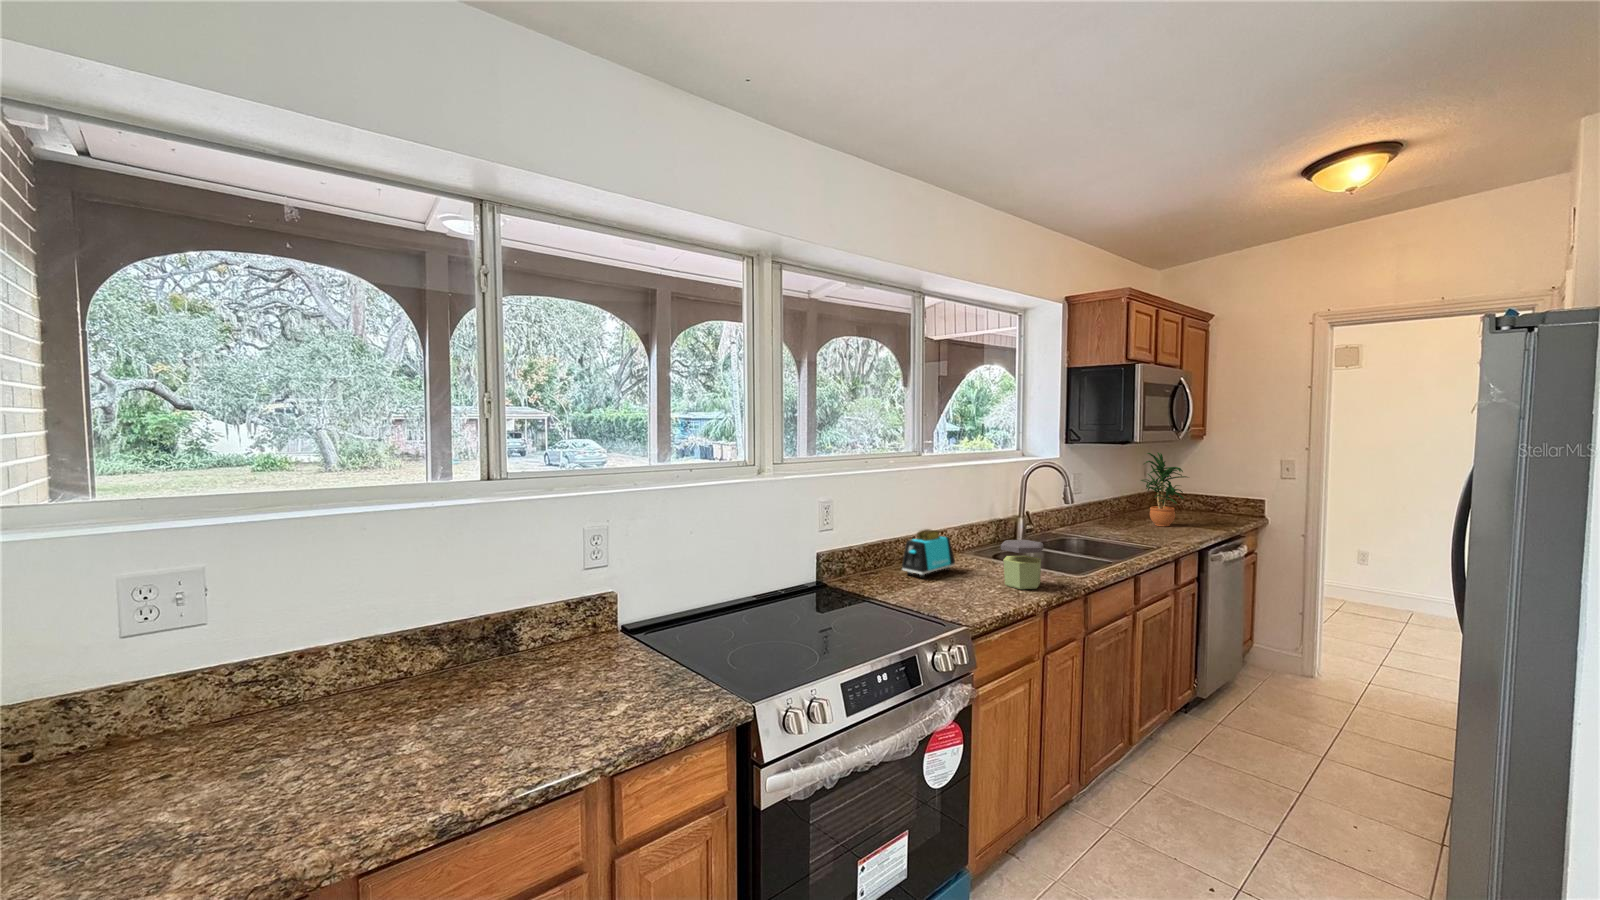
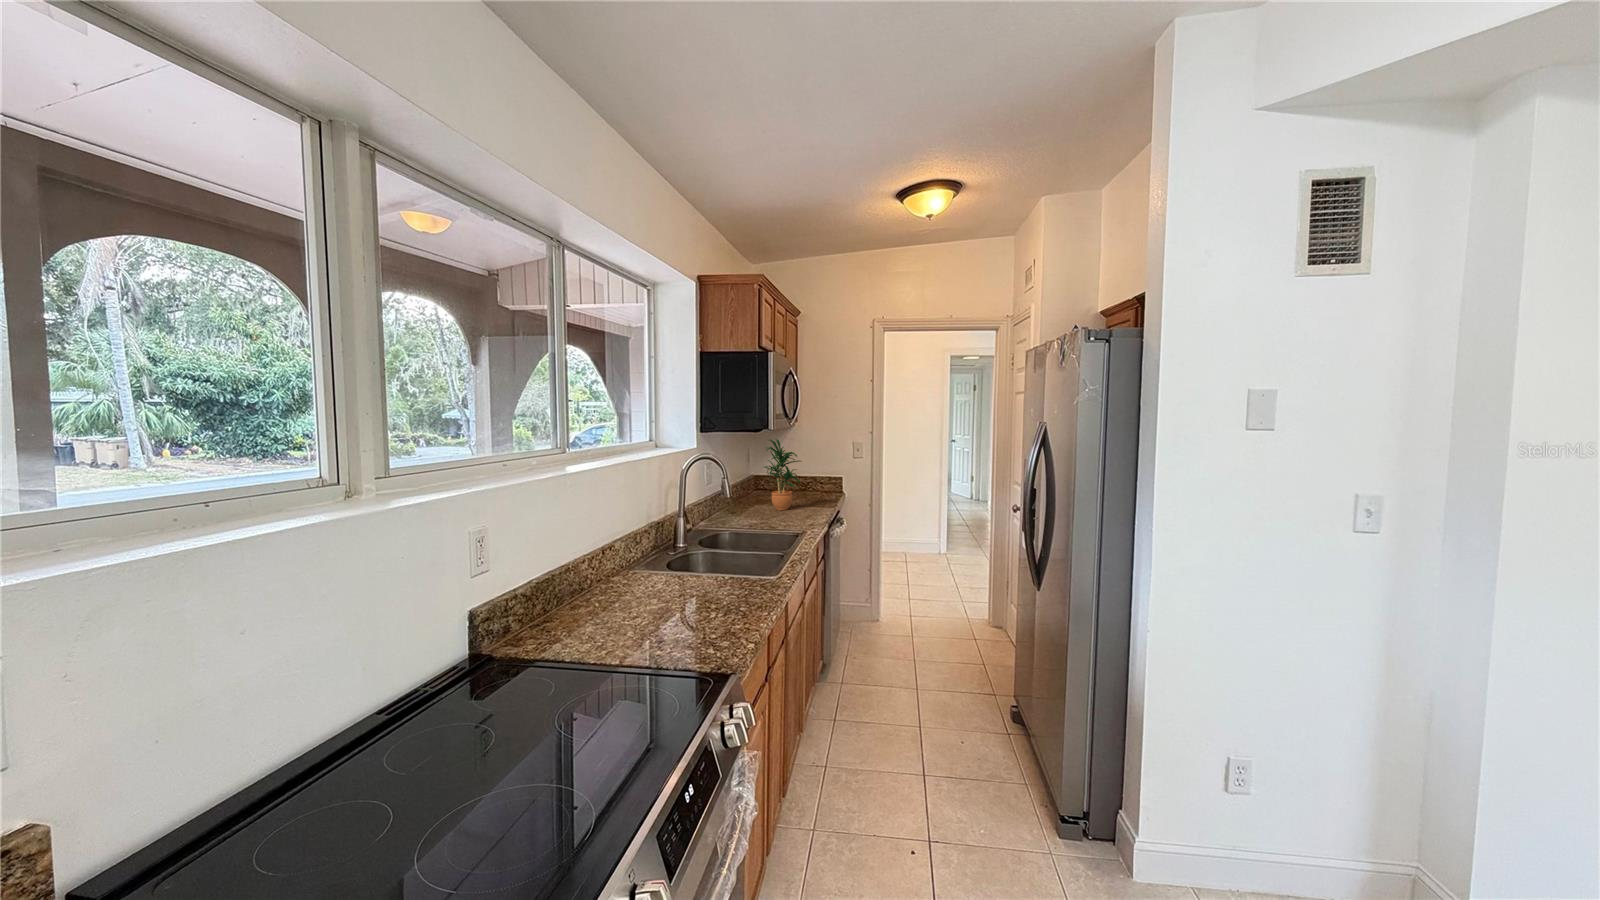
toaster: present [902,529,955,578] -> none [584,549,644,614]
jar: present [1001,540,1043,589] -> none [706,545,752,604]

